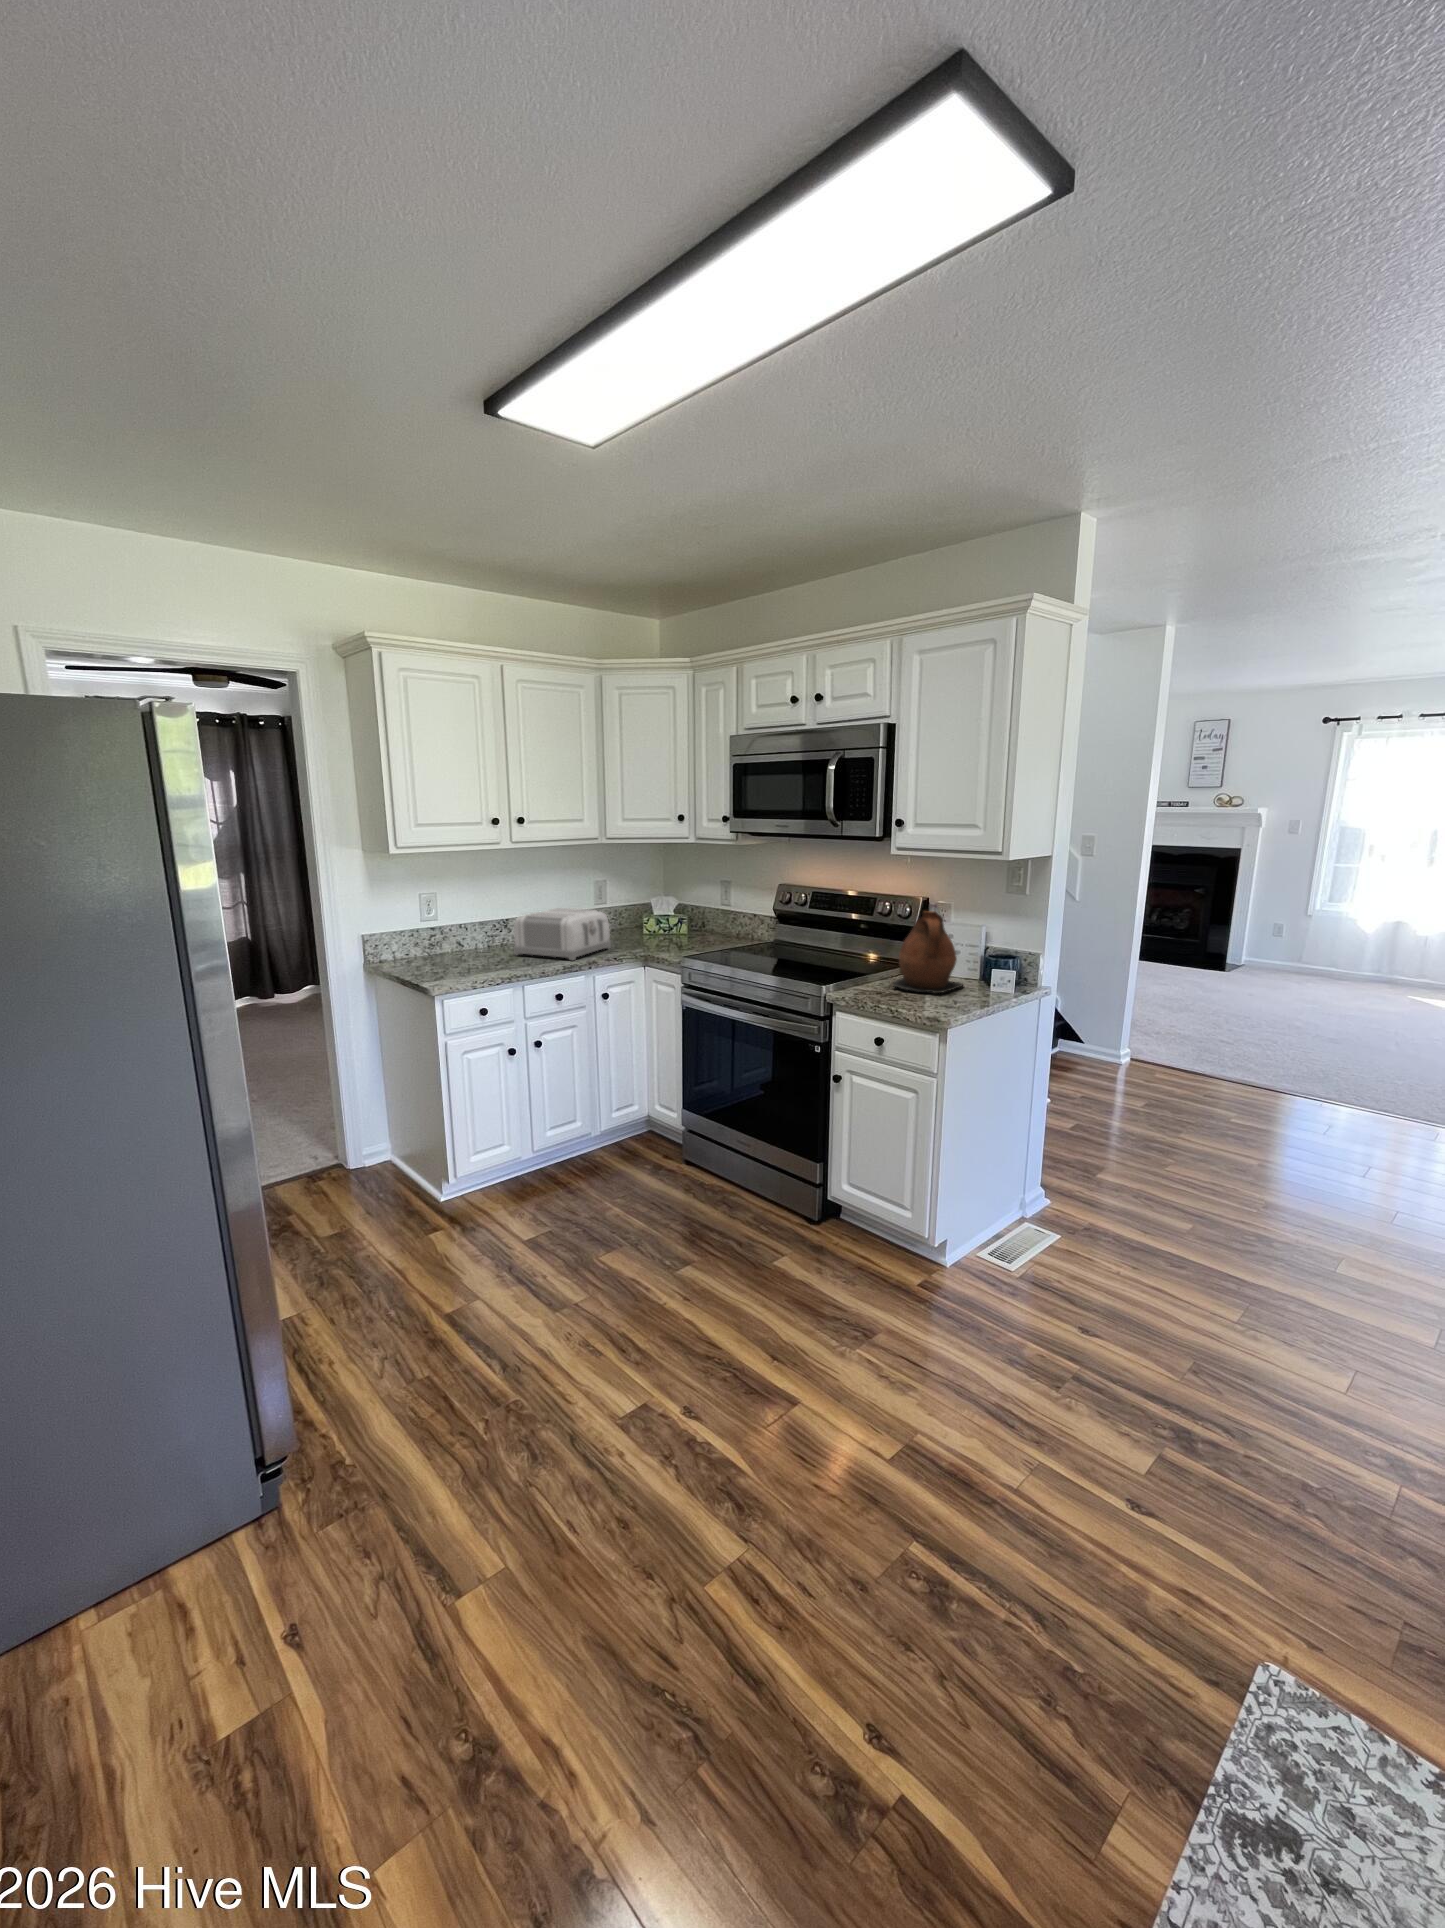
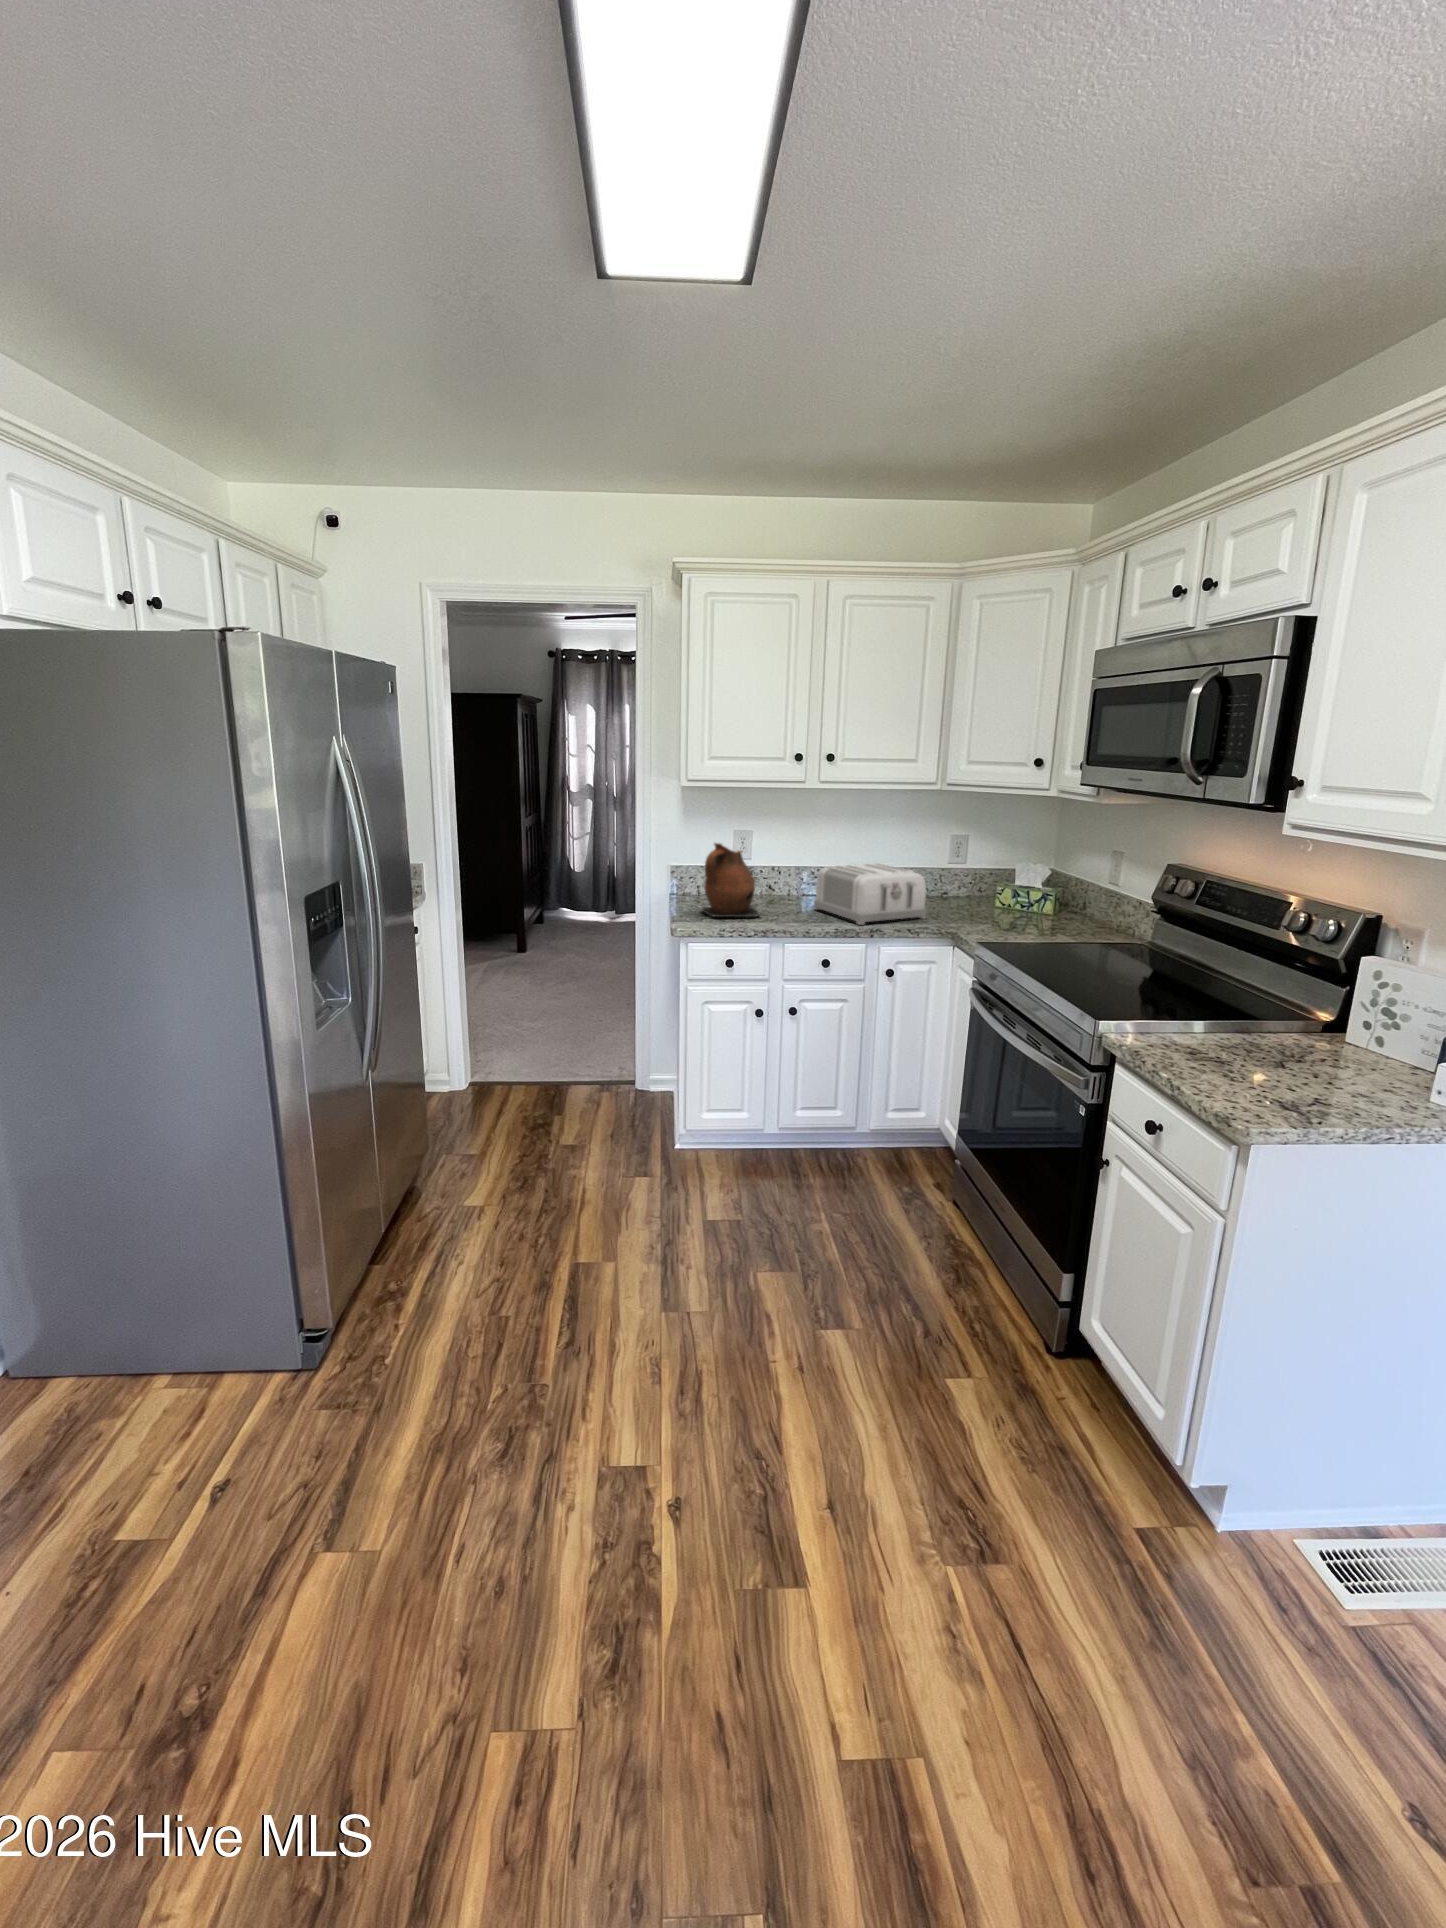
ceramic pitcher: present [893,911,963,993] -> present [703,843,759,917]

